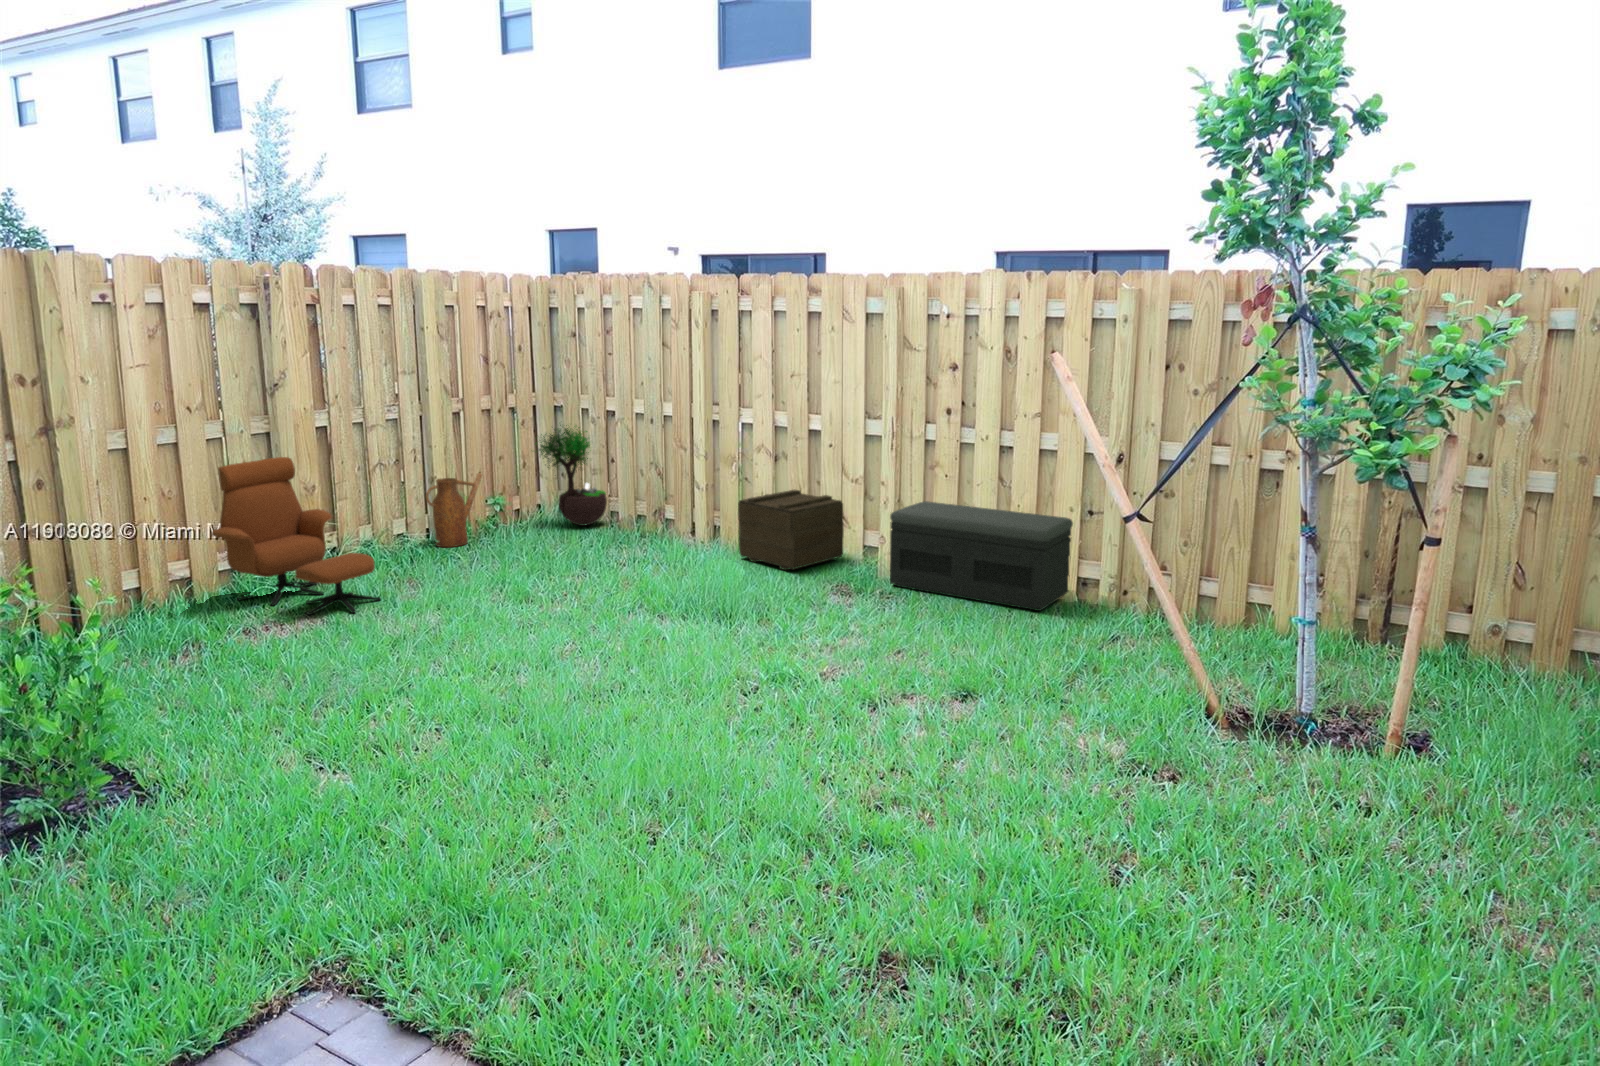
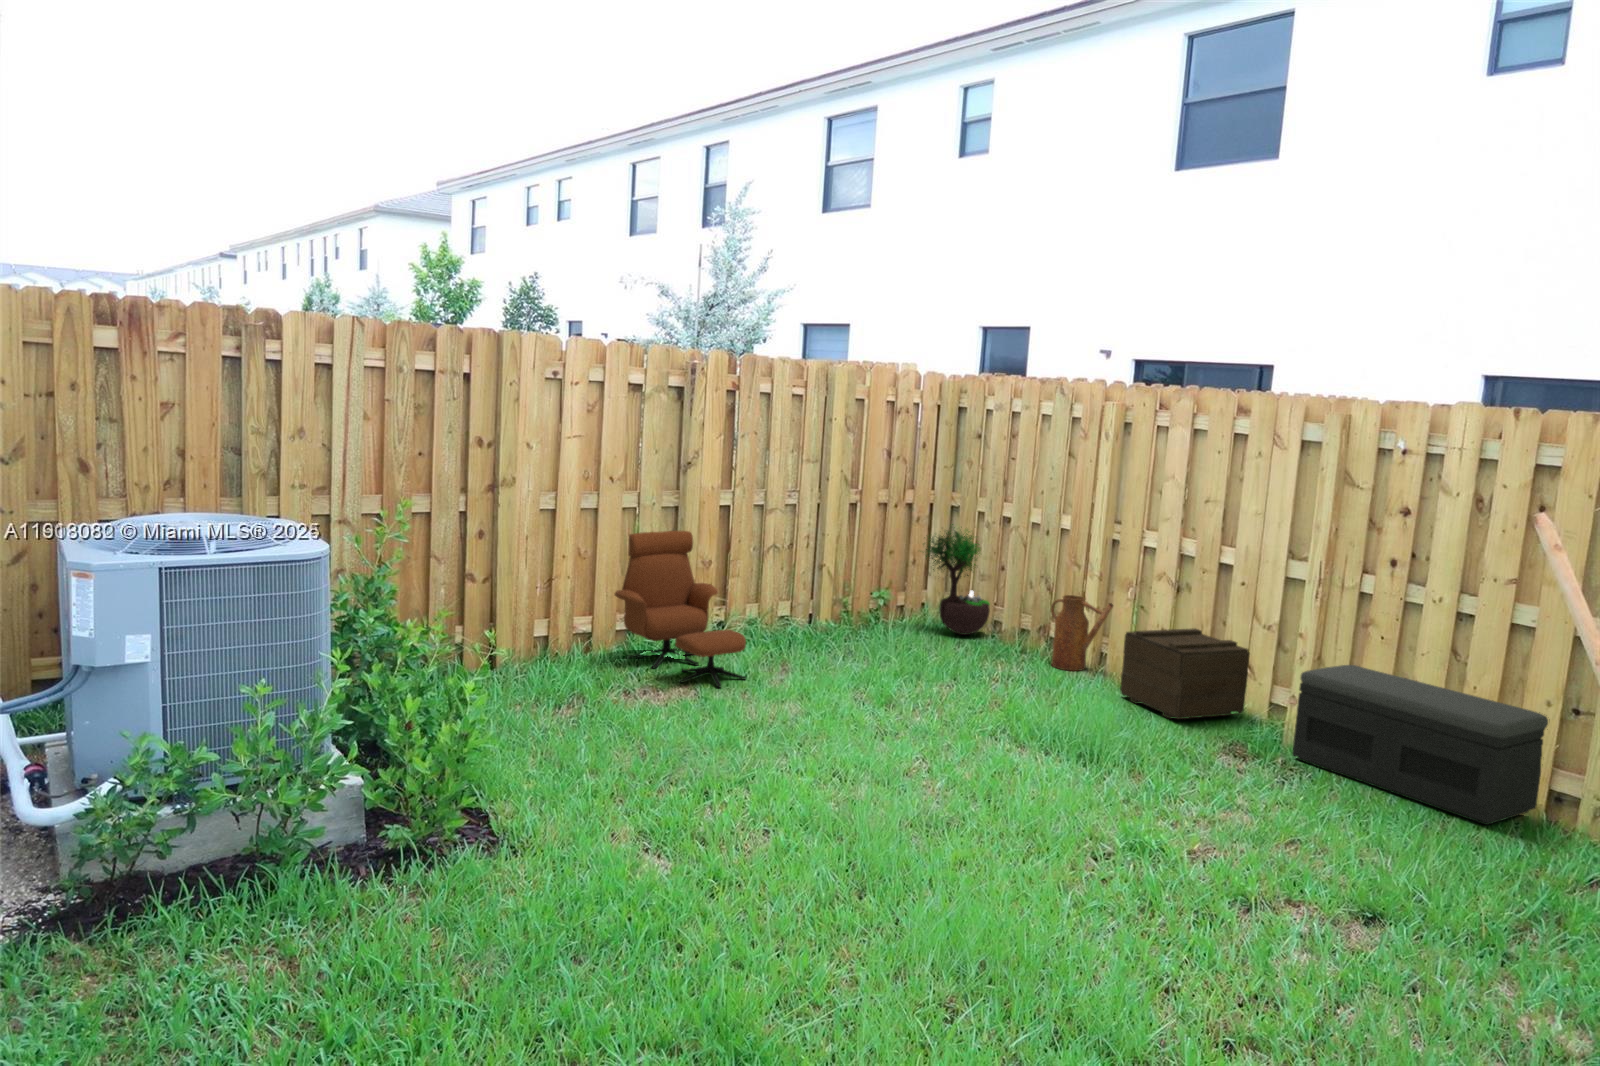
watering can: present [426,473,482,547] -> present [1051,595,1113,671]

